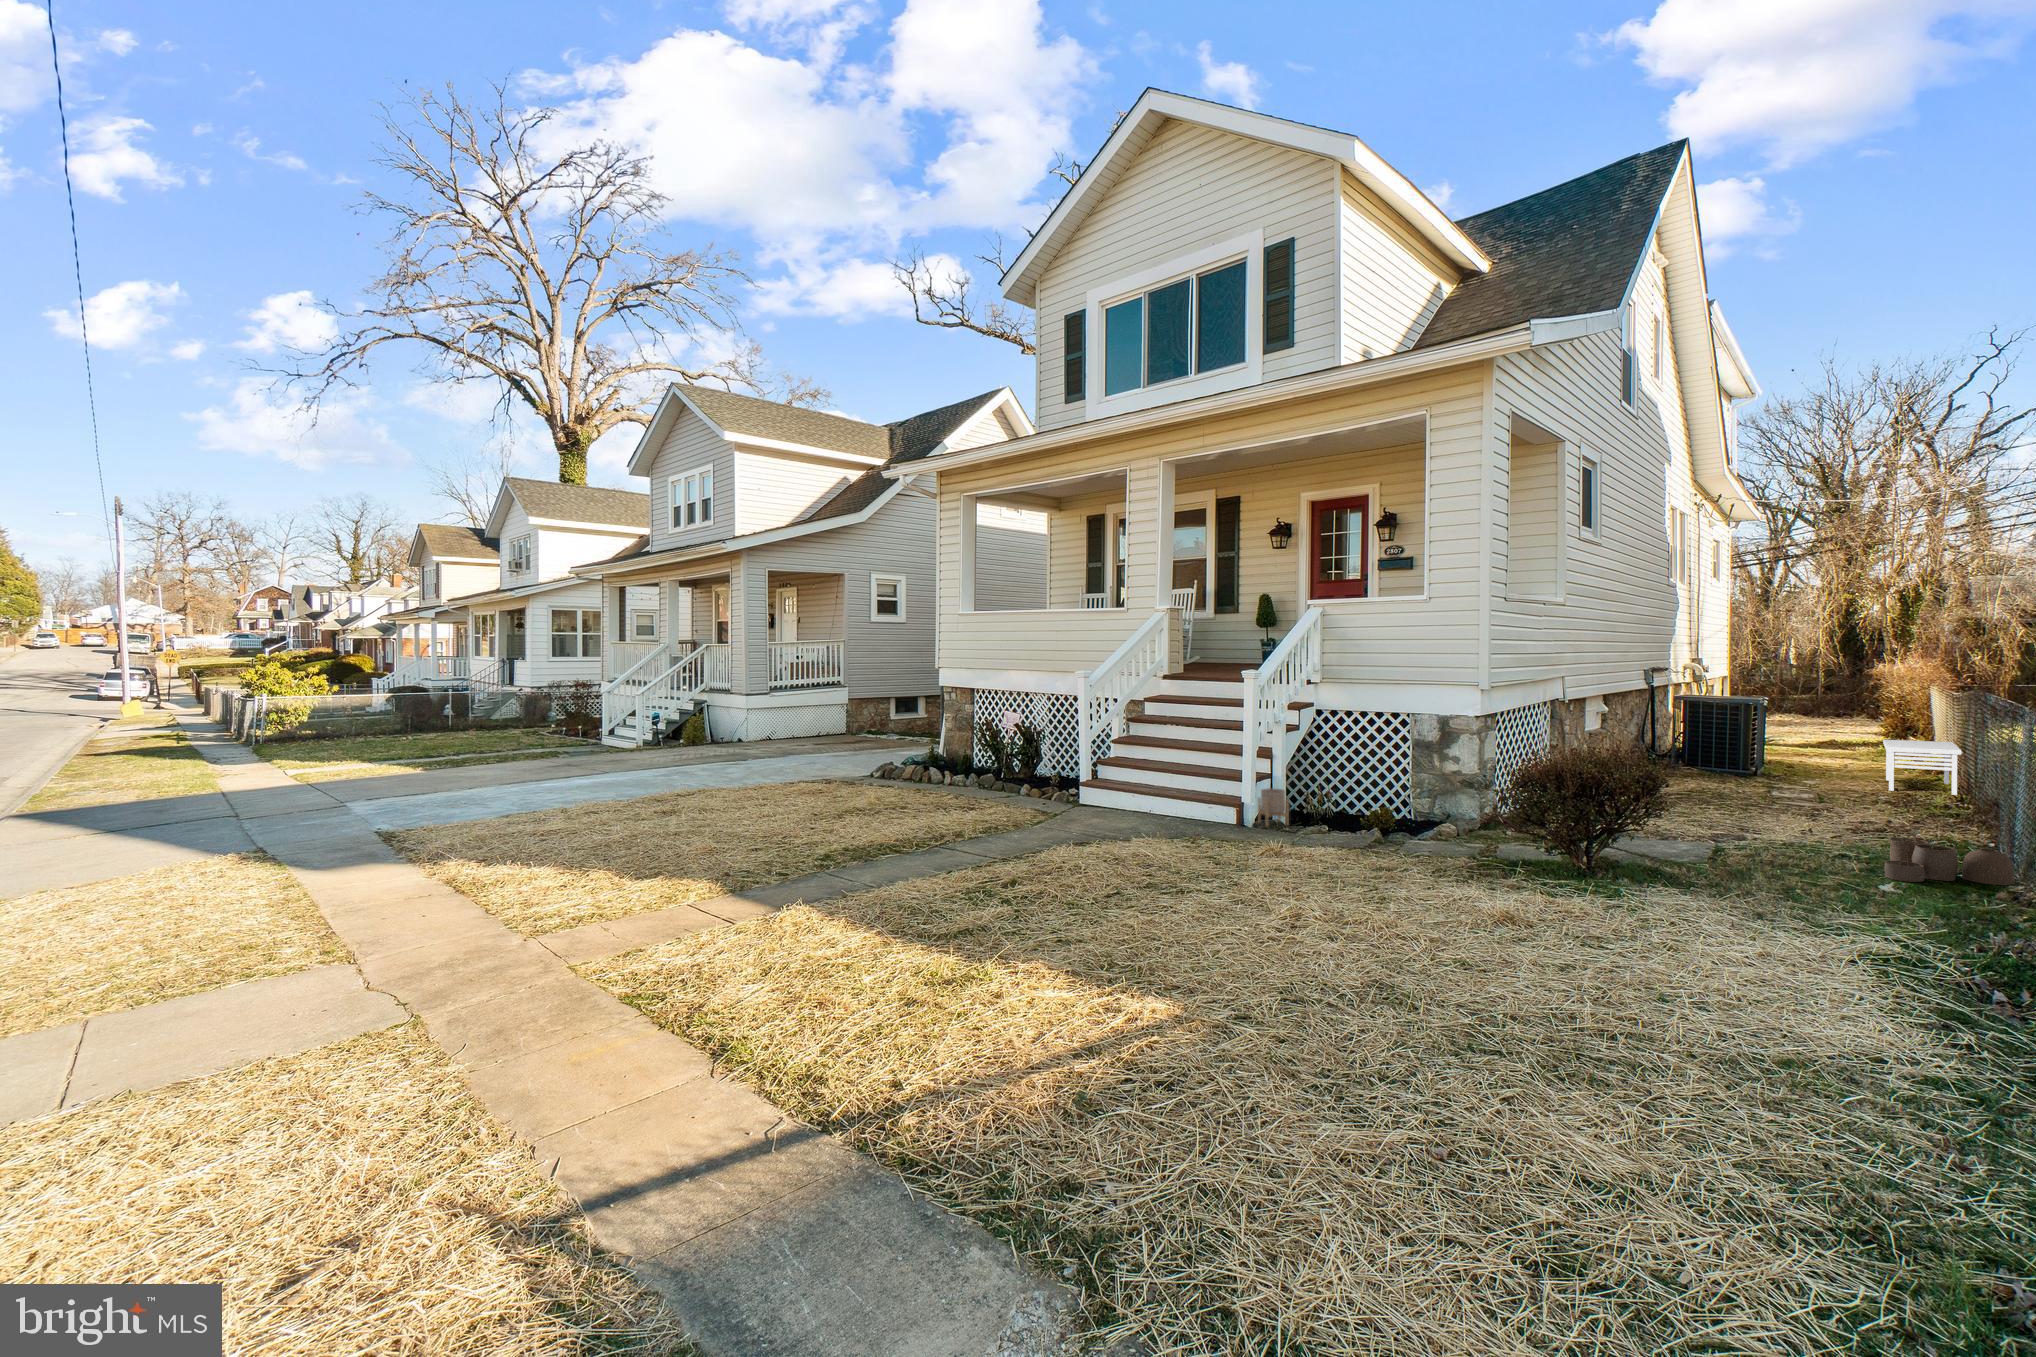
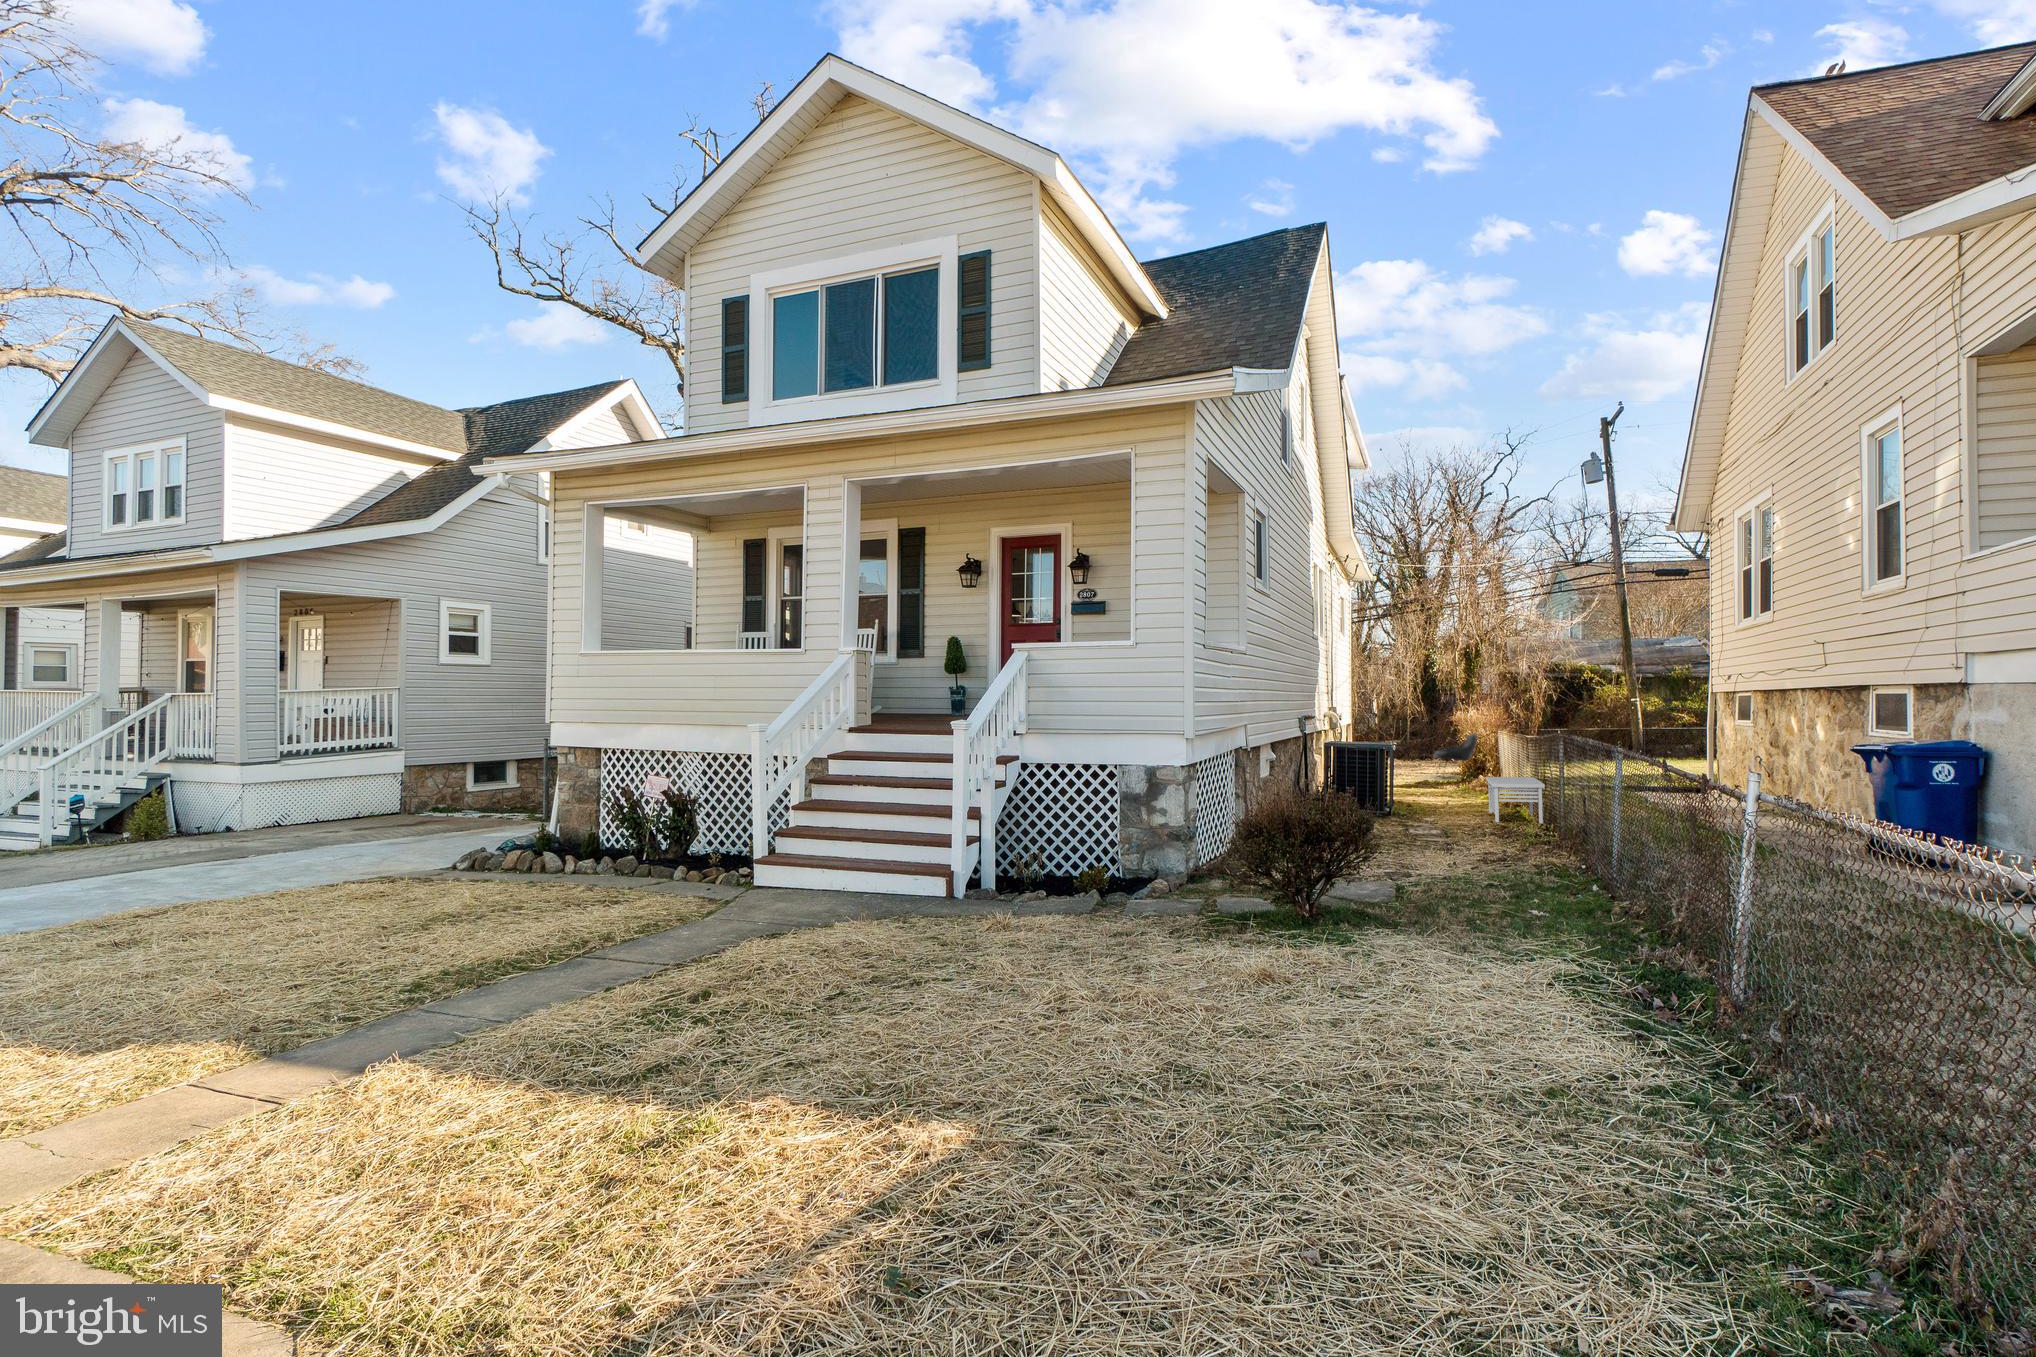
lounge chair: none [1832,690,1896,742] -> present [1433,733,1478,779]
planter: present [1258,788,1289,825] -> none [968,853,1003,896]
woven basket: present [1884,834,2014,885] -> none [1529,861,1619,904]

